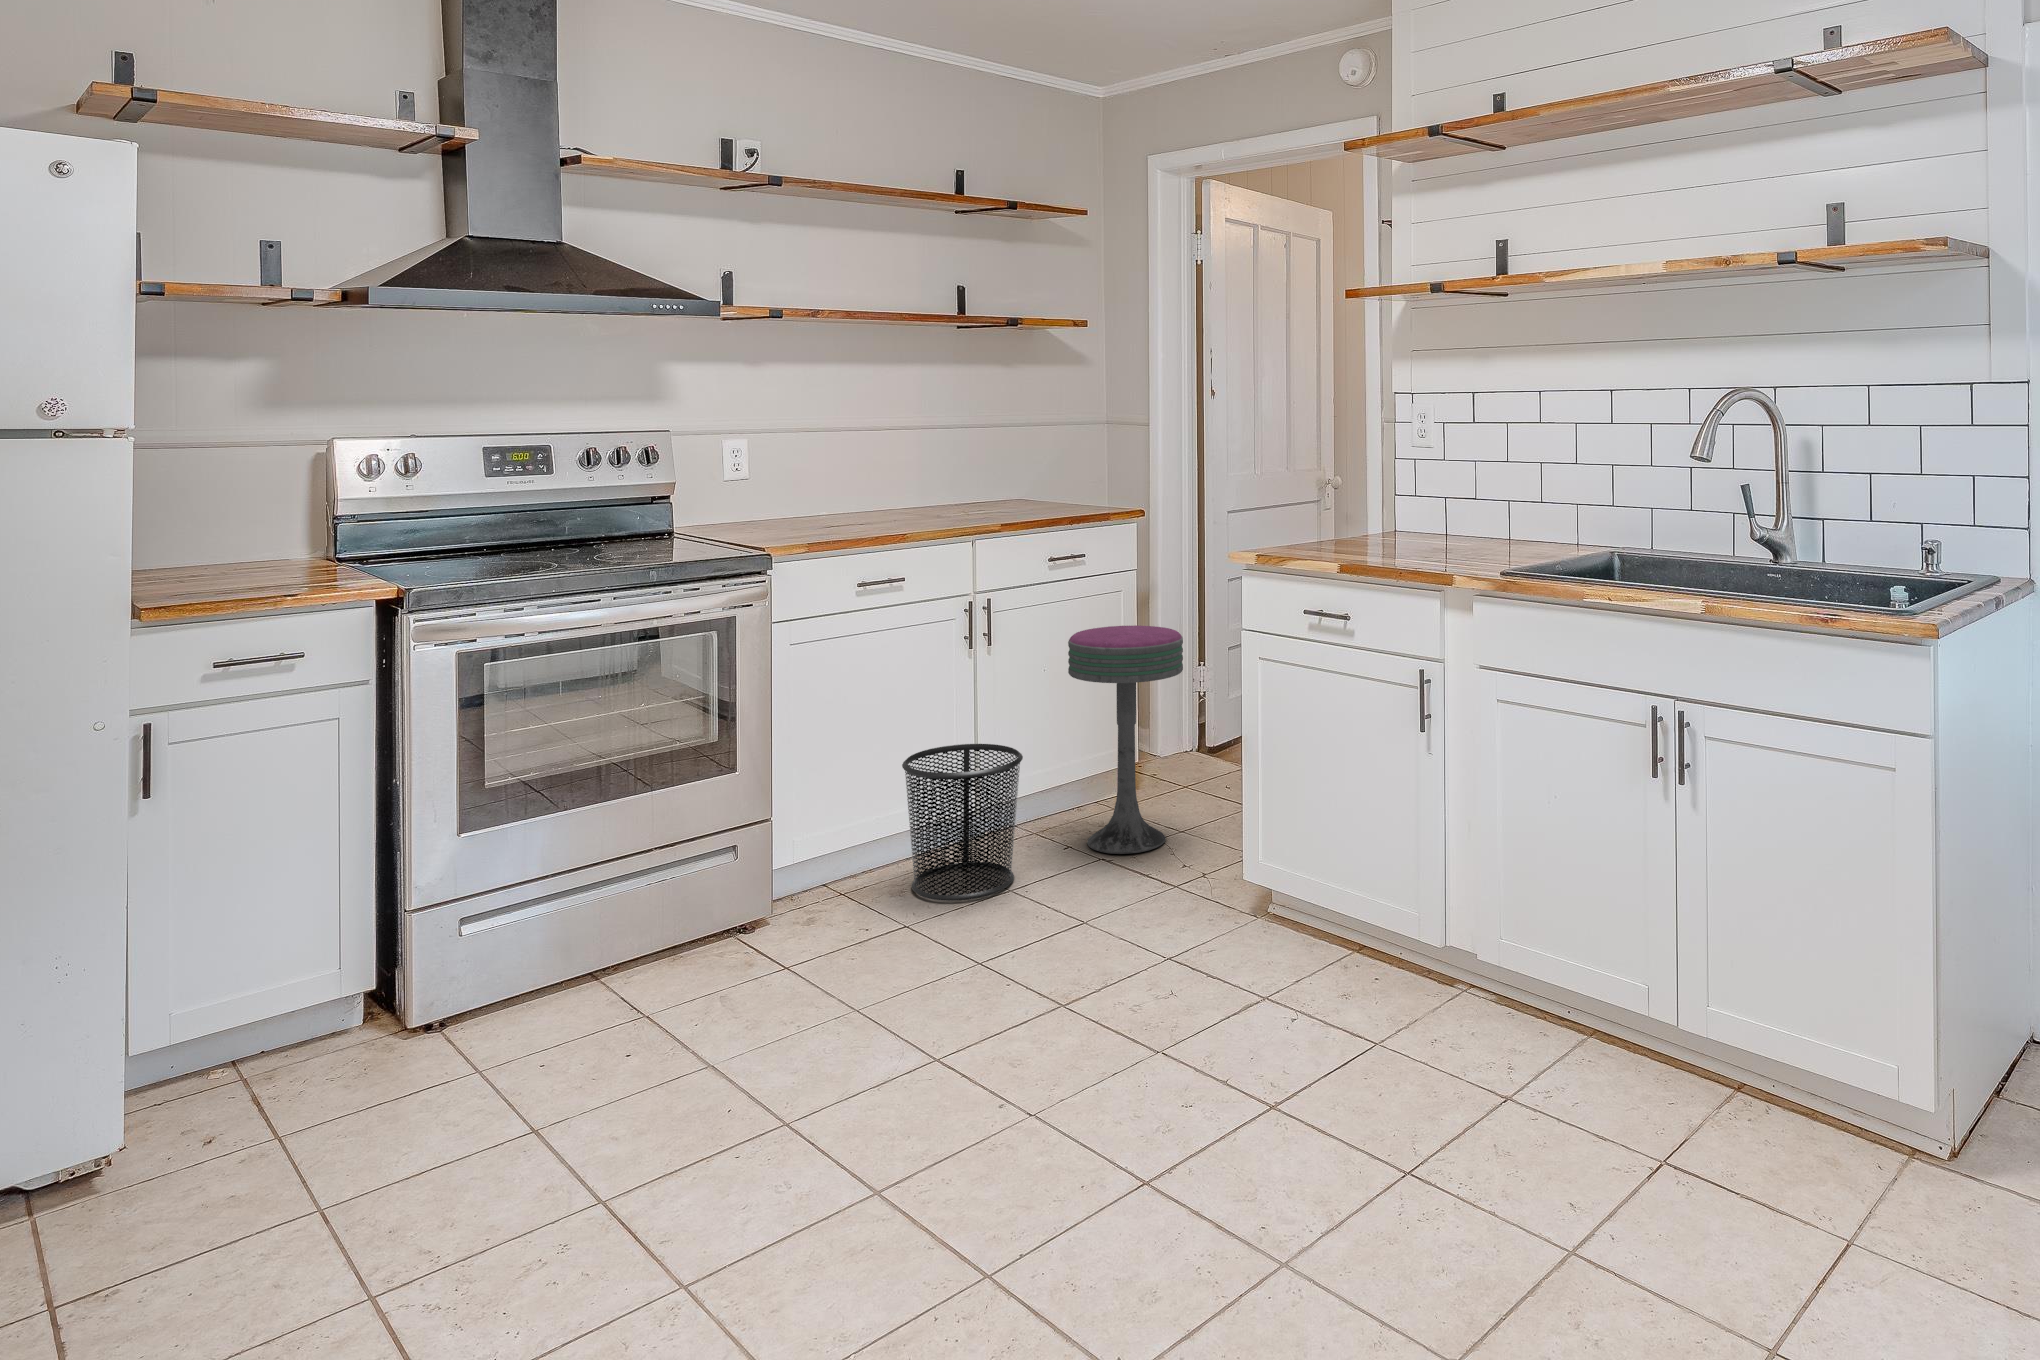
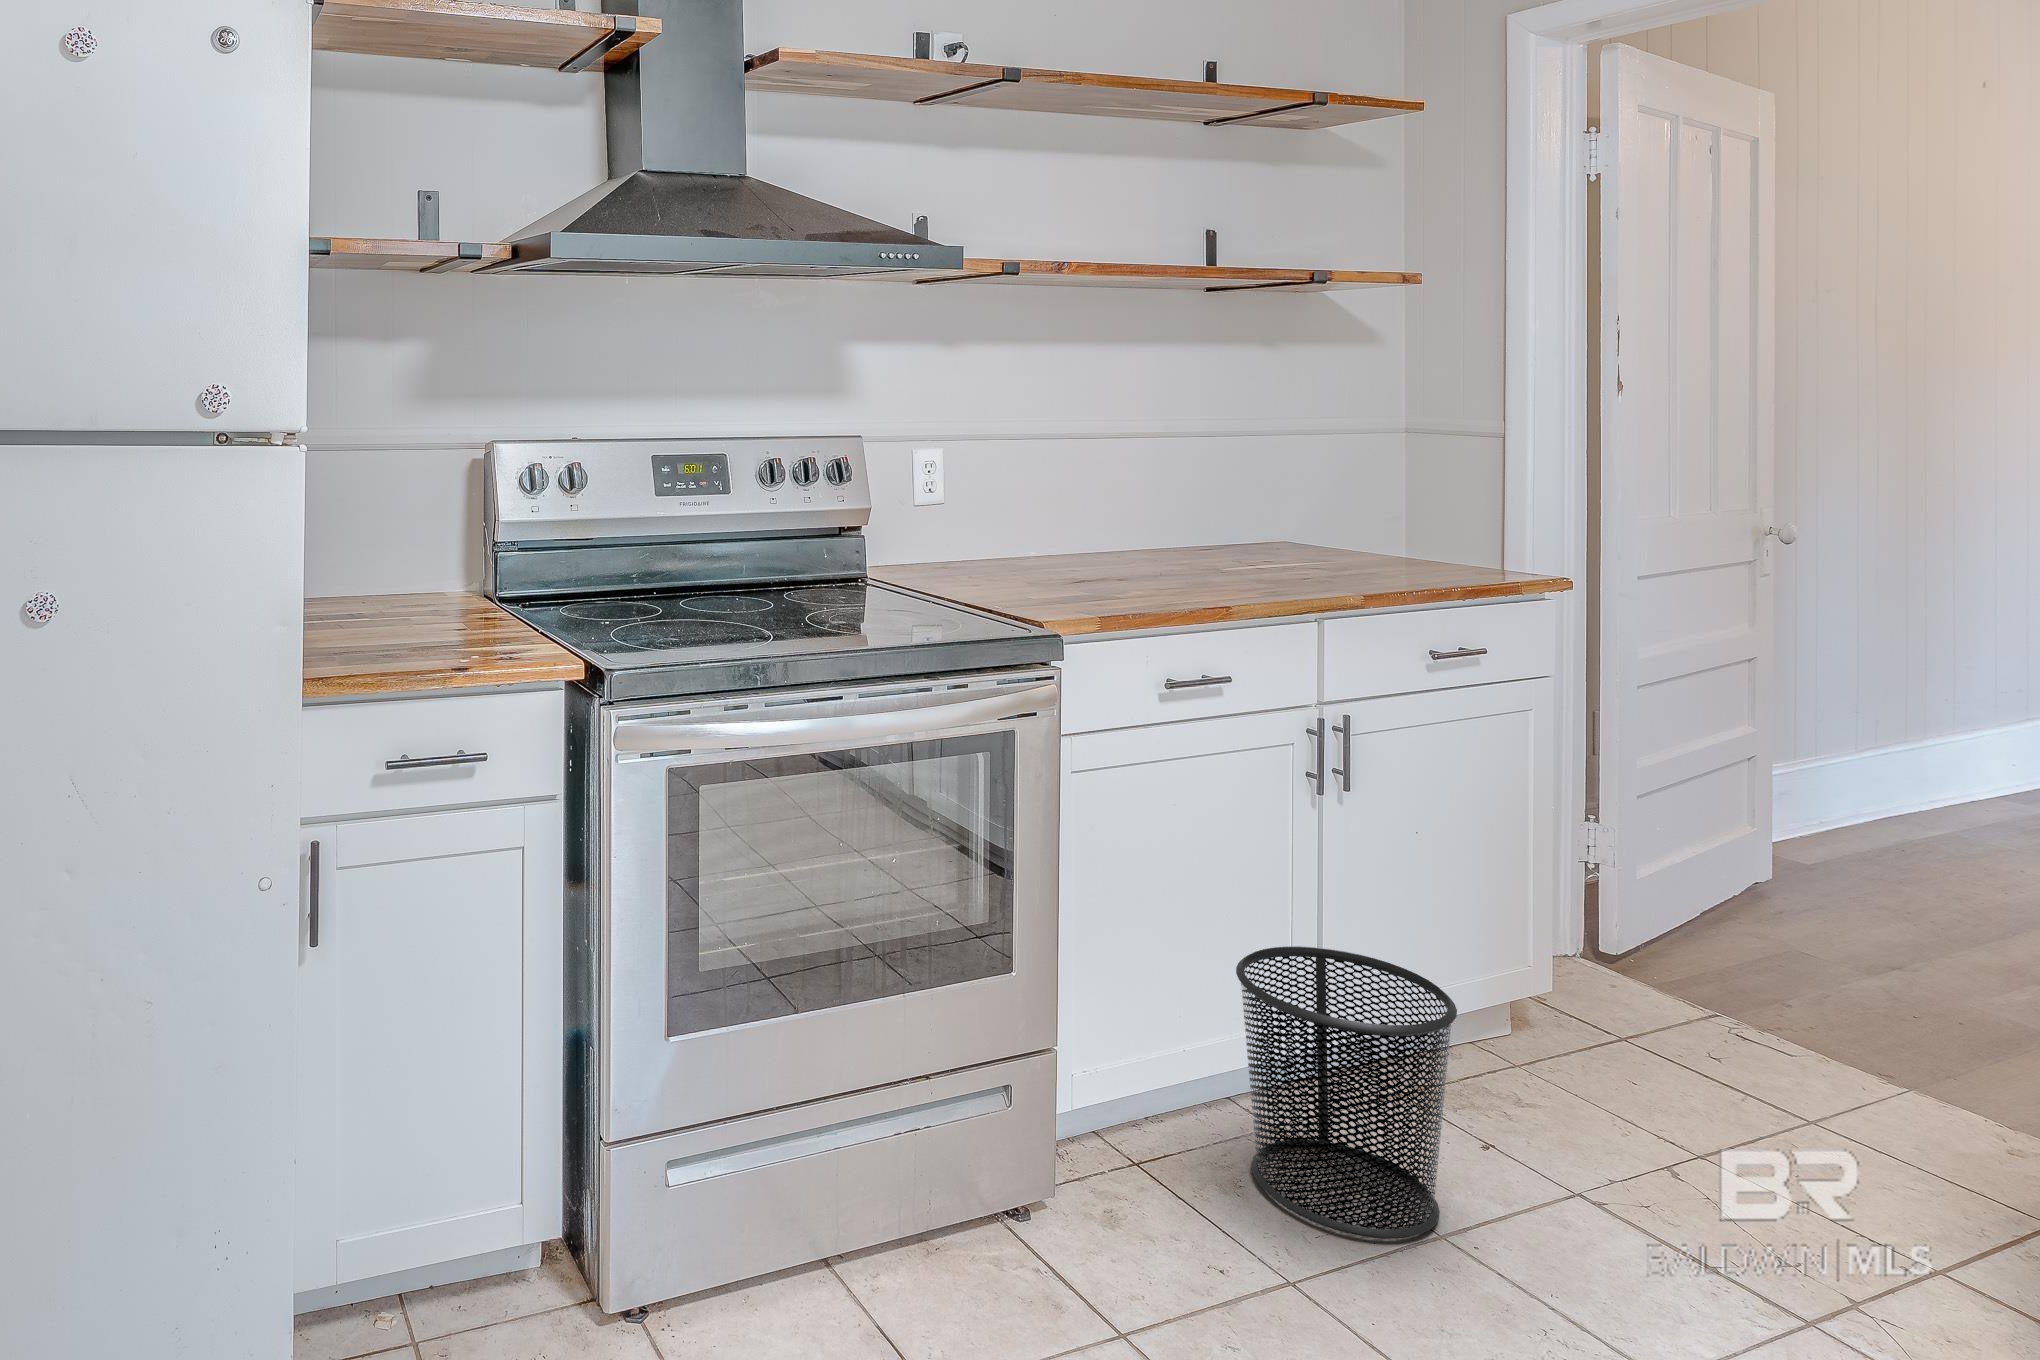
bar stool: present [1068,625,1183,854] -> none [1483,773,1729,1192]

